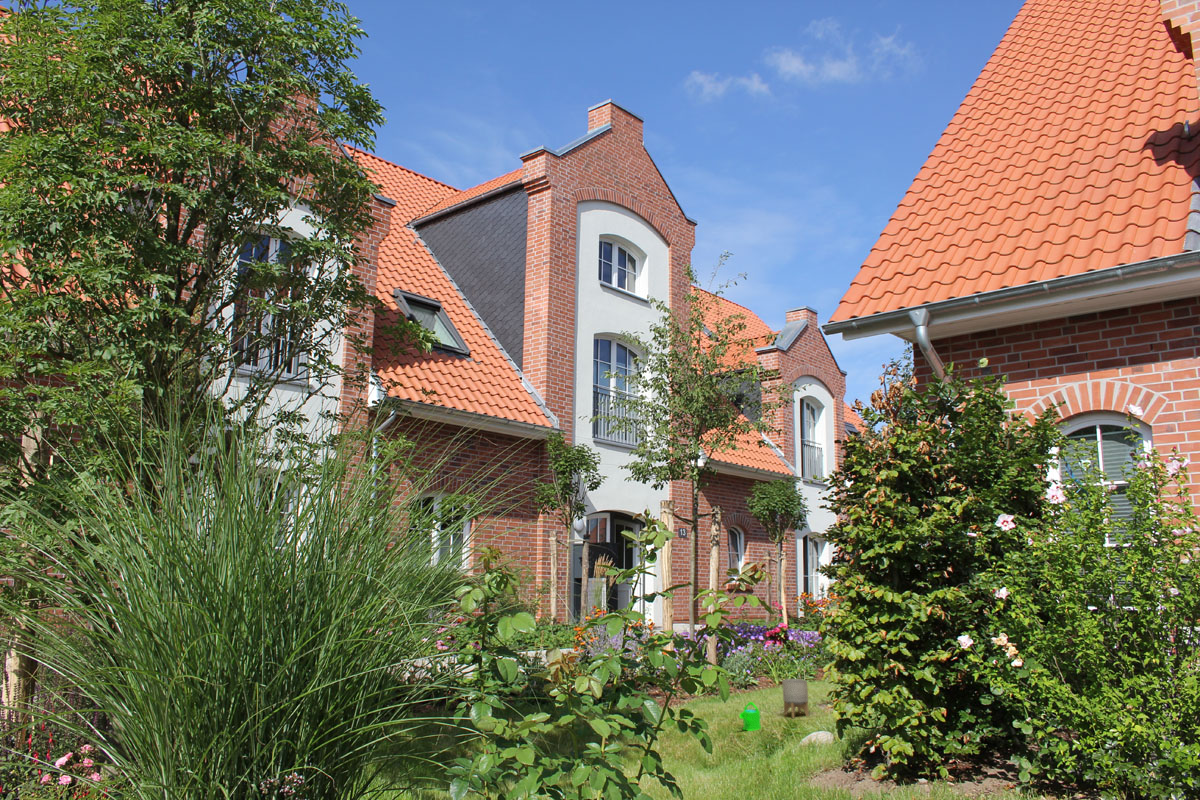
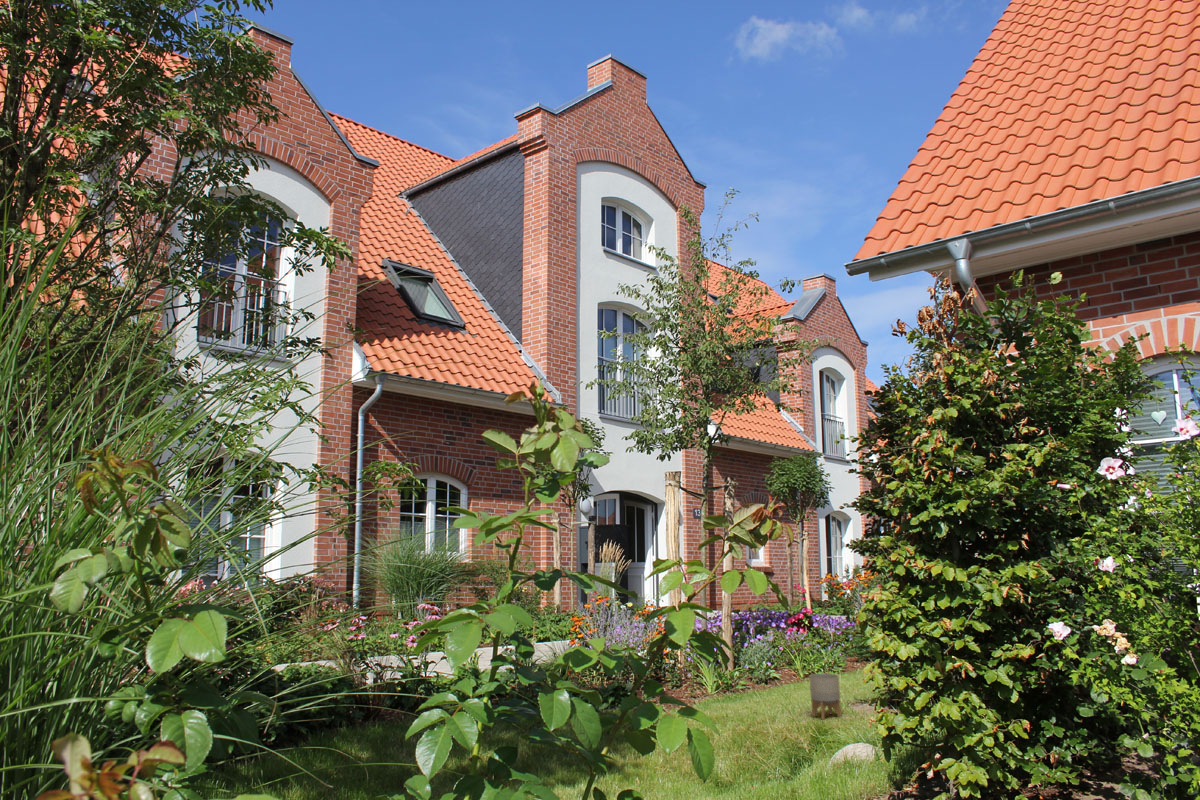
watering can: present [739,702,761,731] -> none [759,702,787,737]

